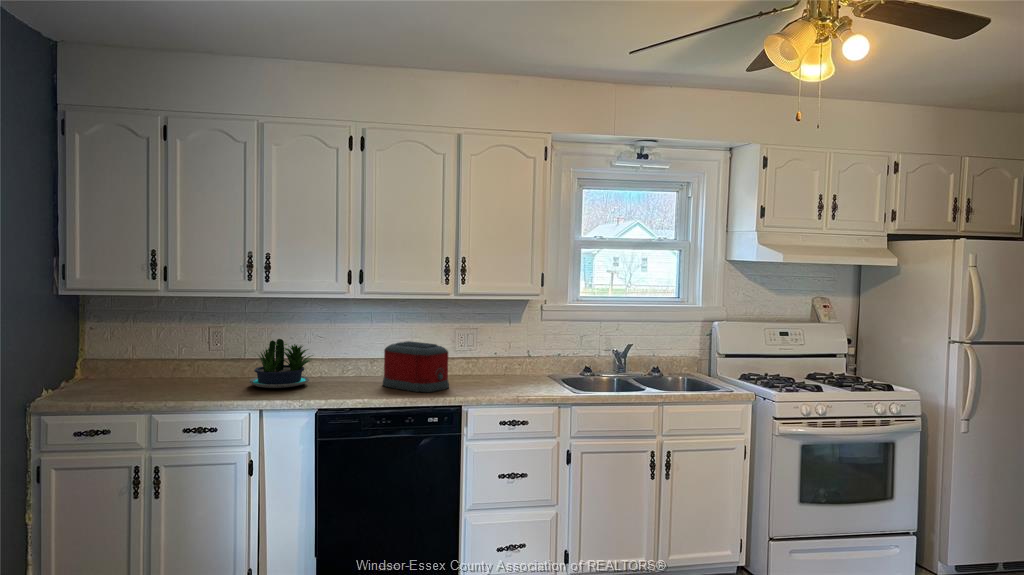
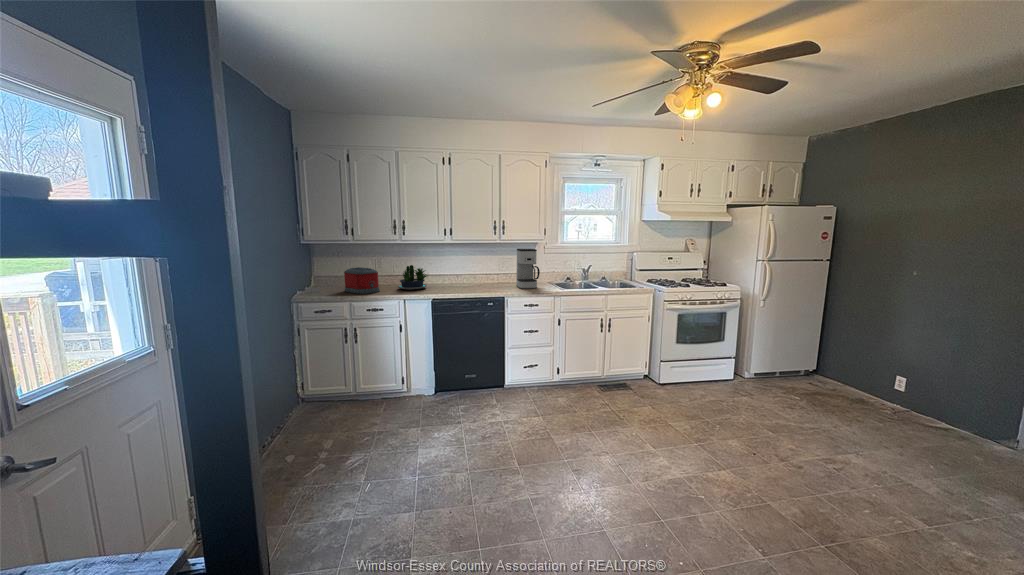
coffee maker: none [486,310,532,390] -> present [516,249,540,289]
toaster: present [383,341,449,392] -> present [344,267,380,294]

